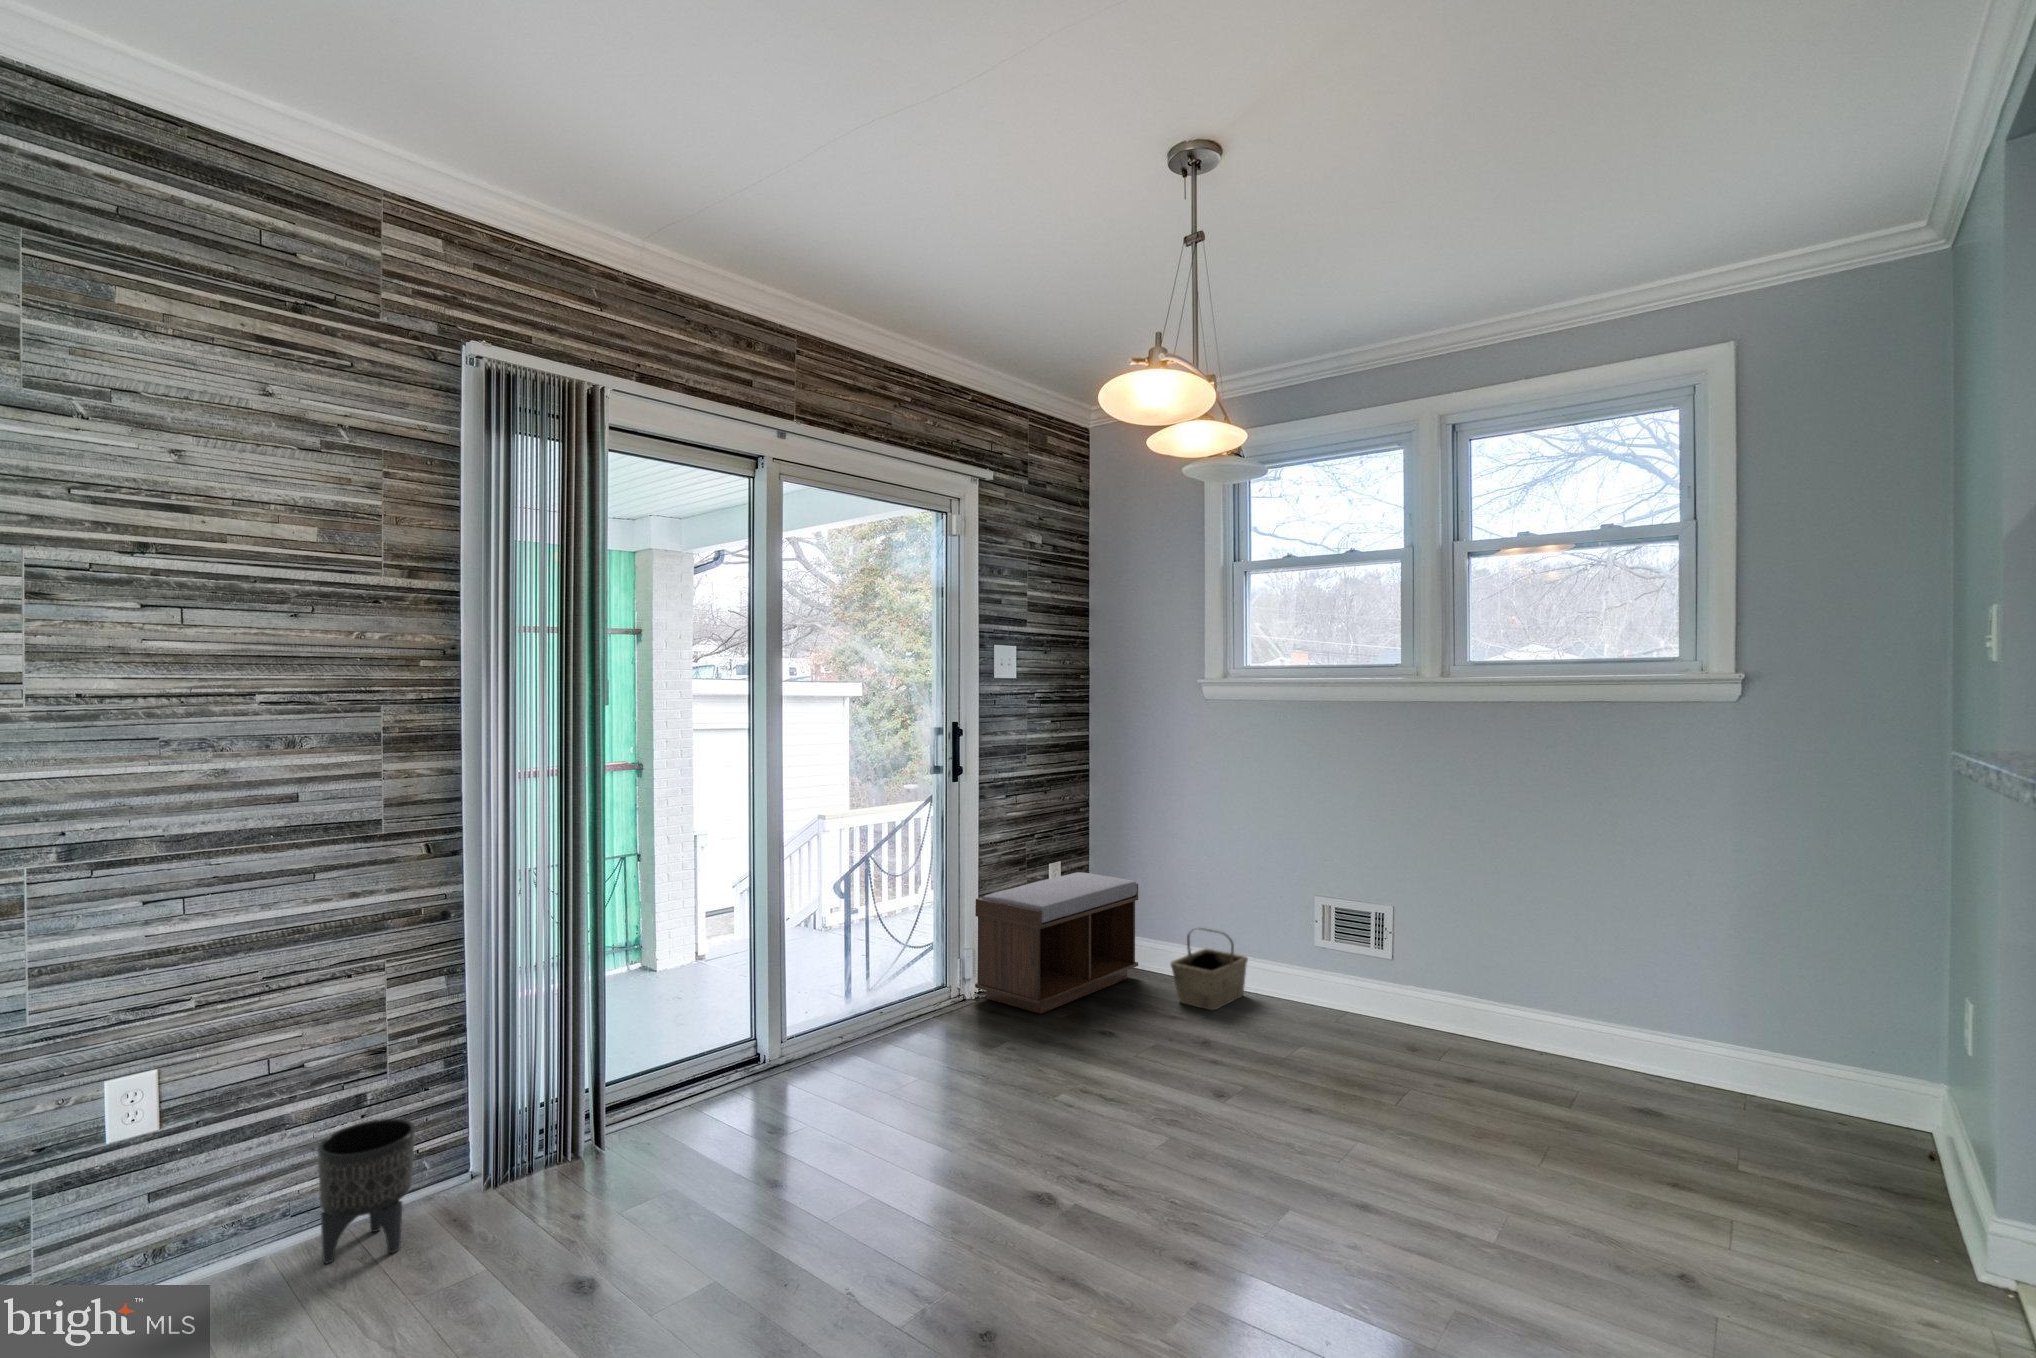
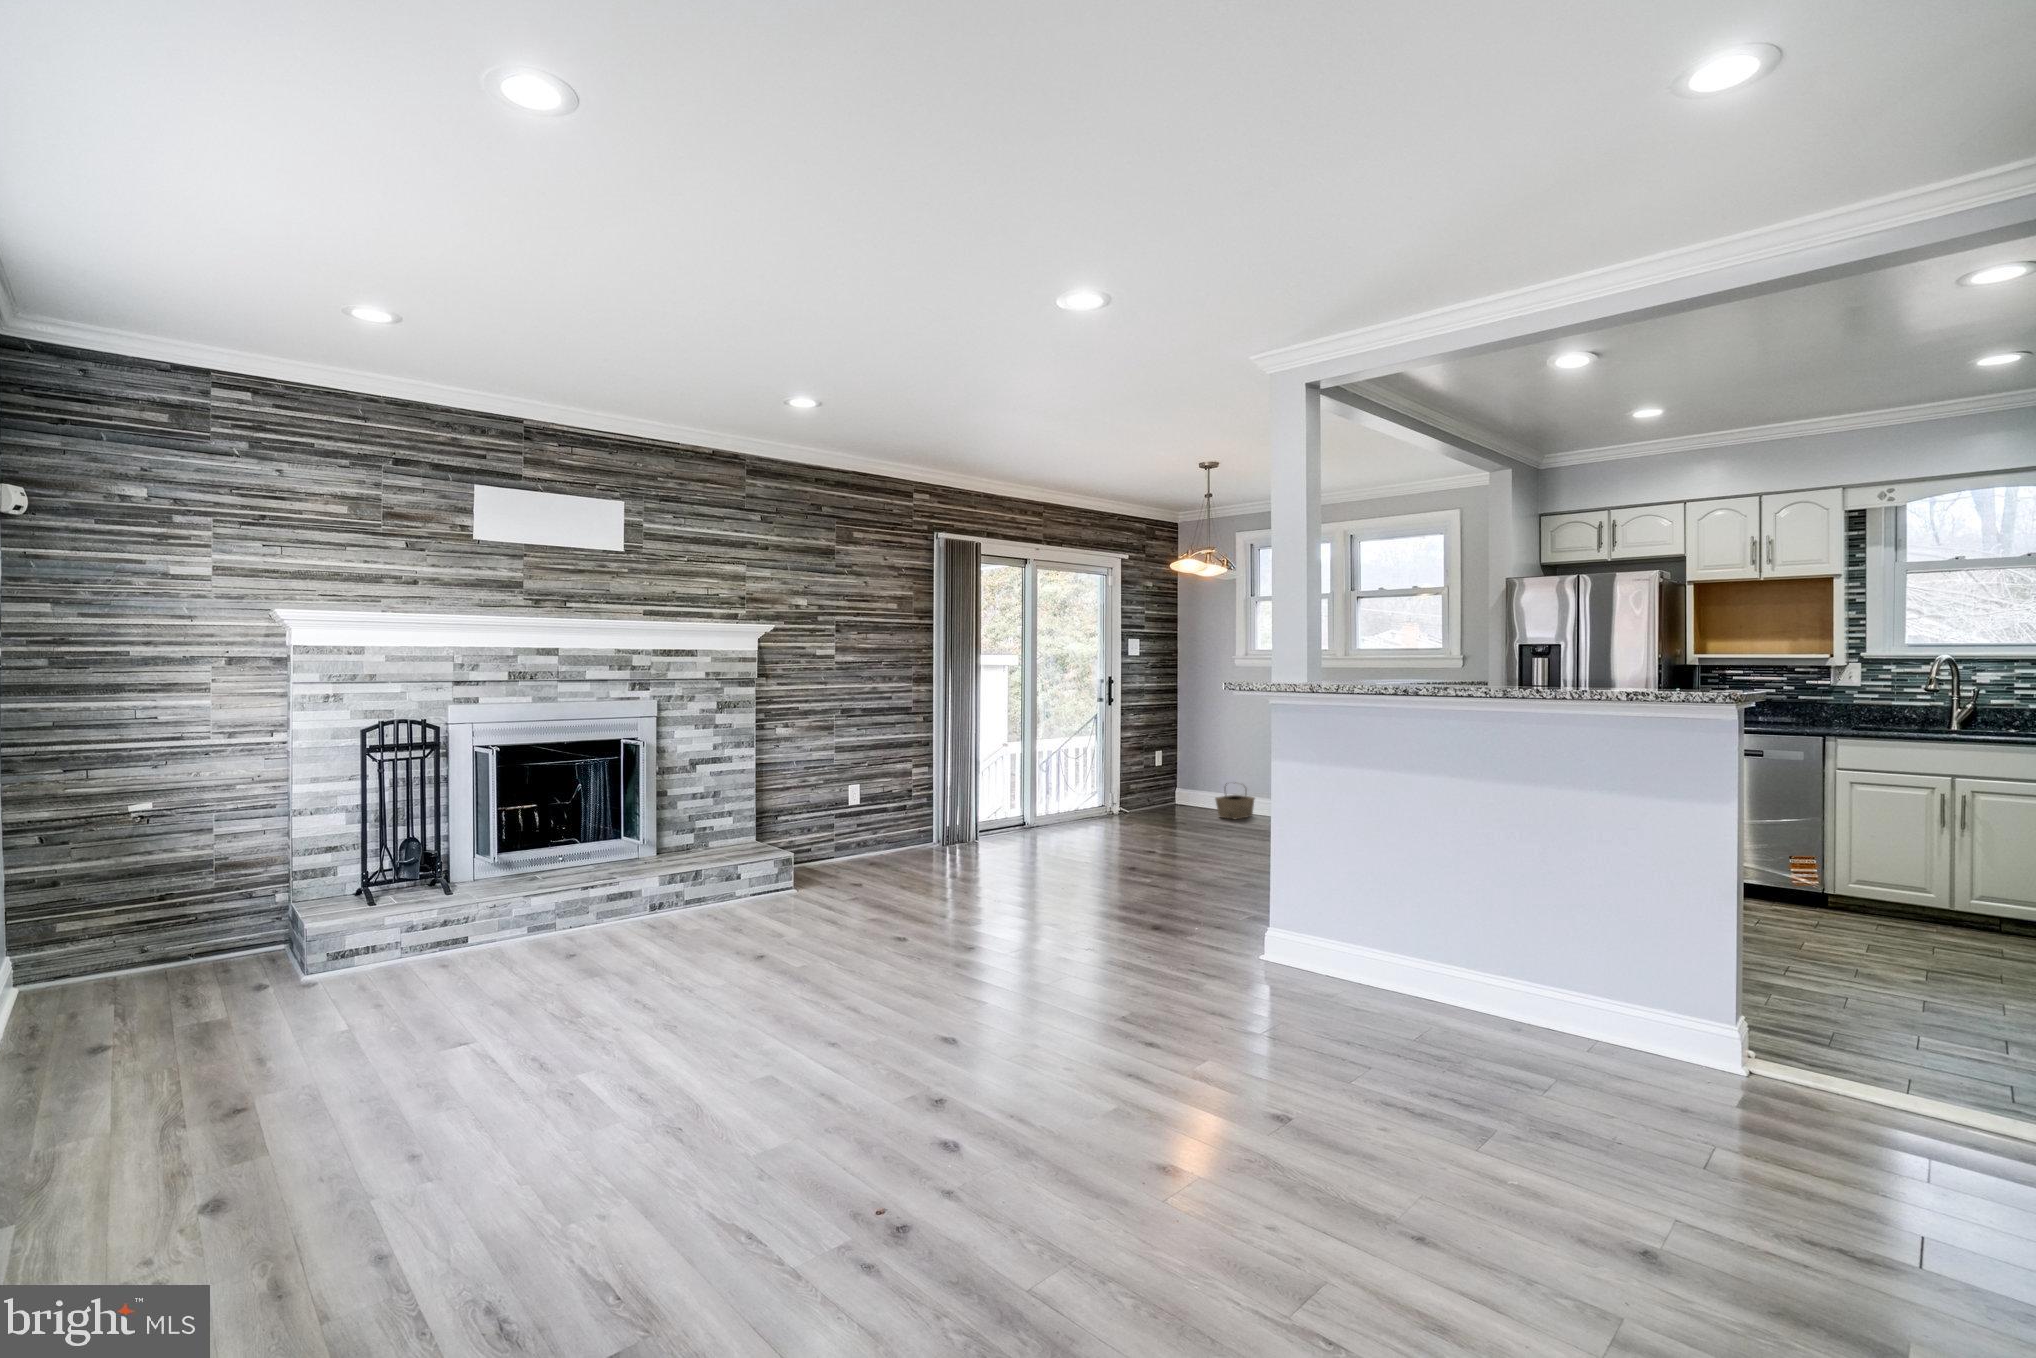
bench: present [975,872,1138,1014] -> none [1118,758,1201,818]
planter: present [318,1119,415,1264] -> none [903,811,931,853]

